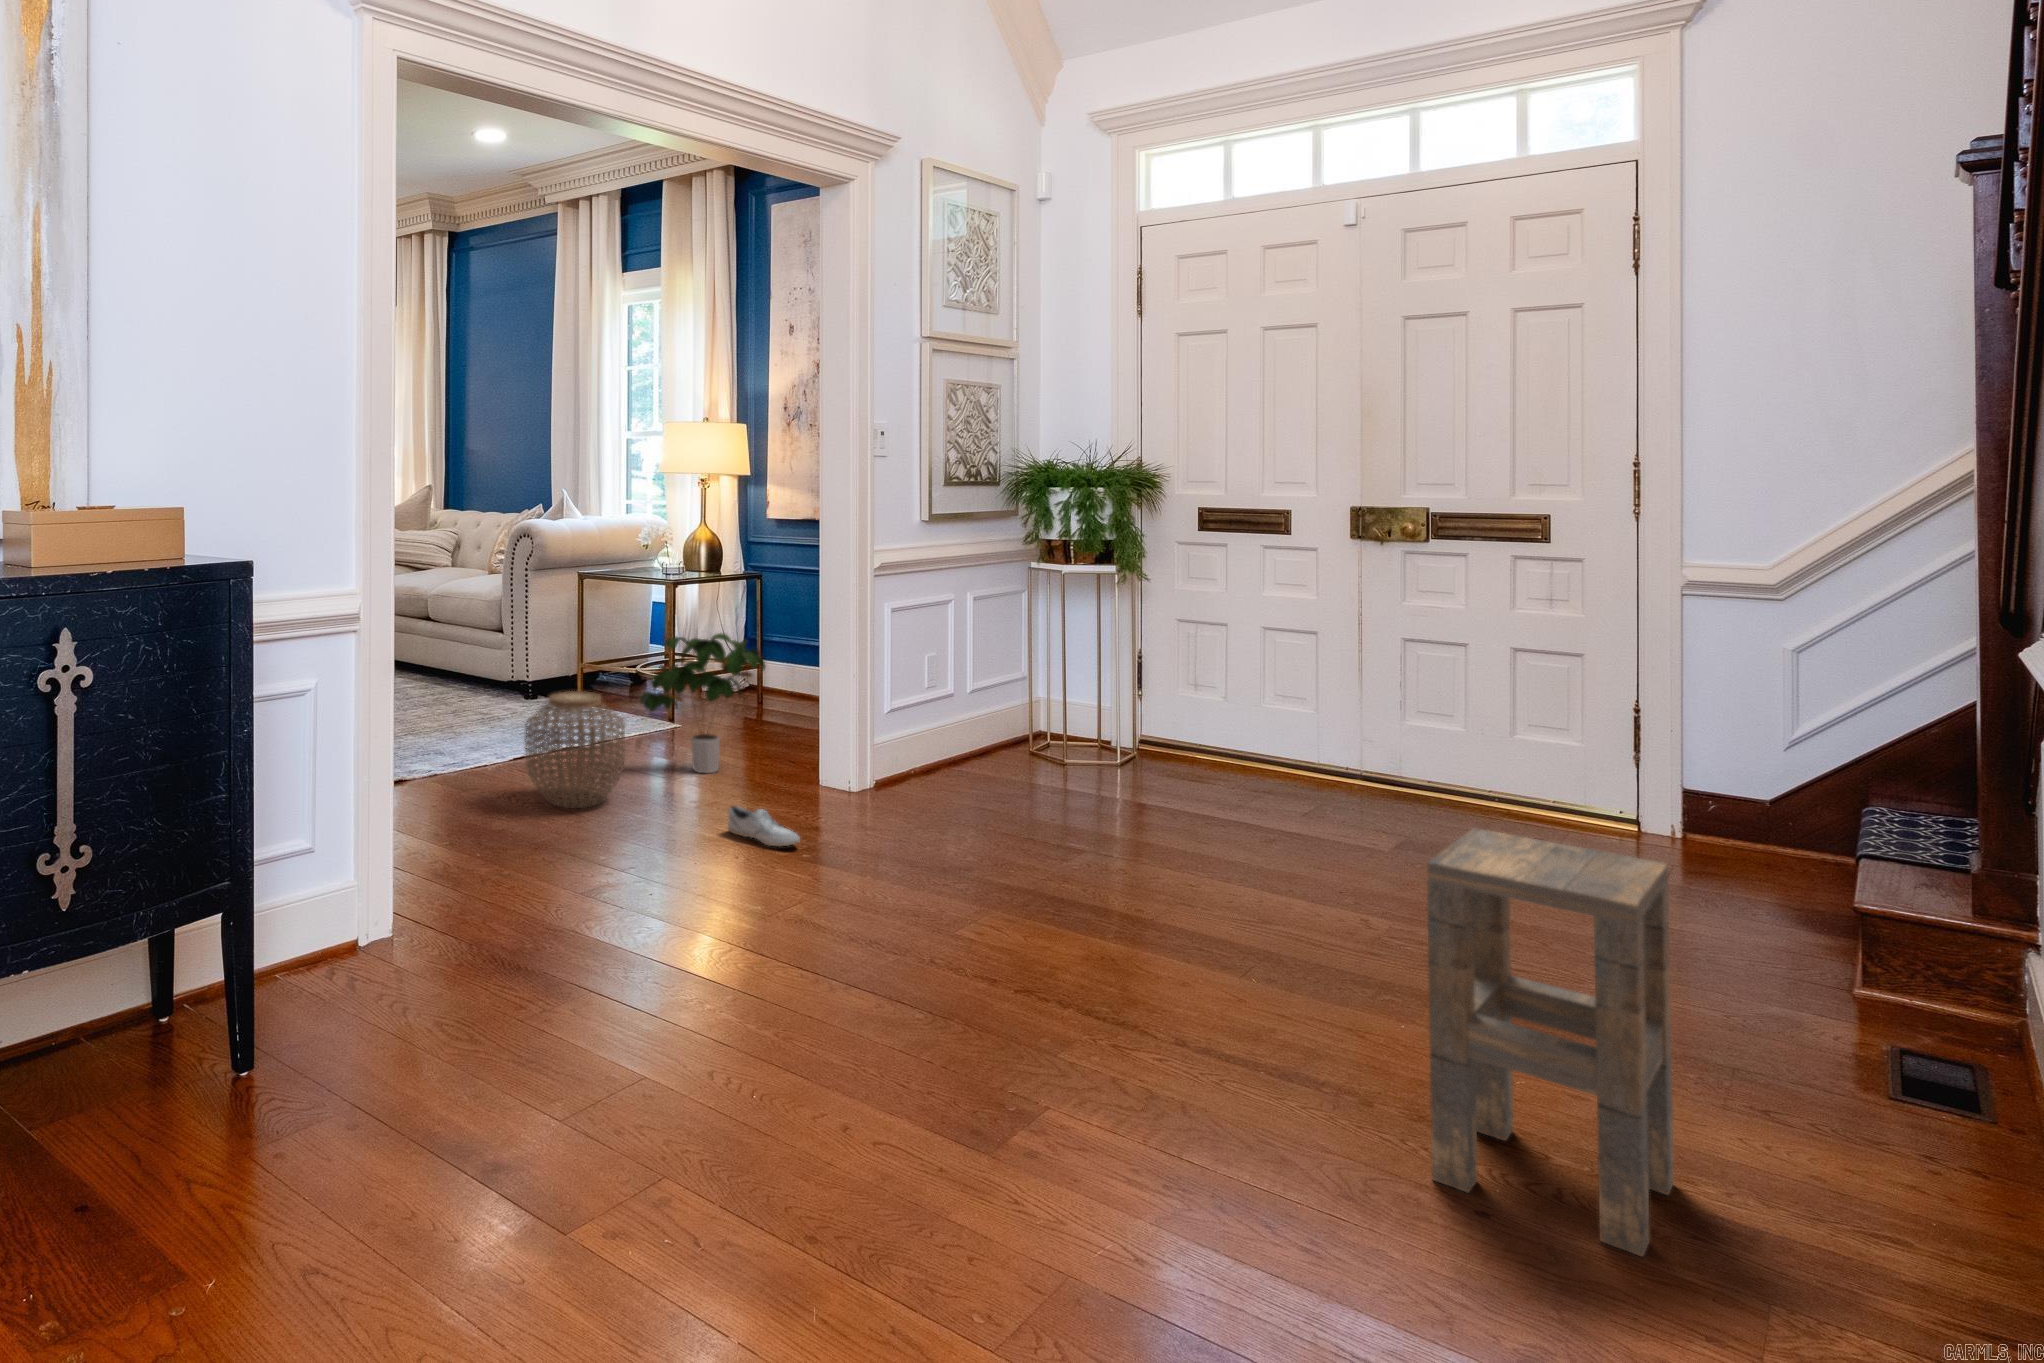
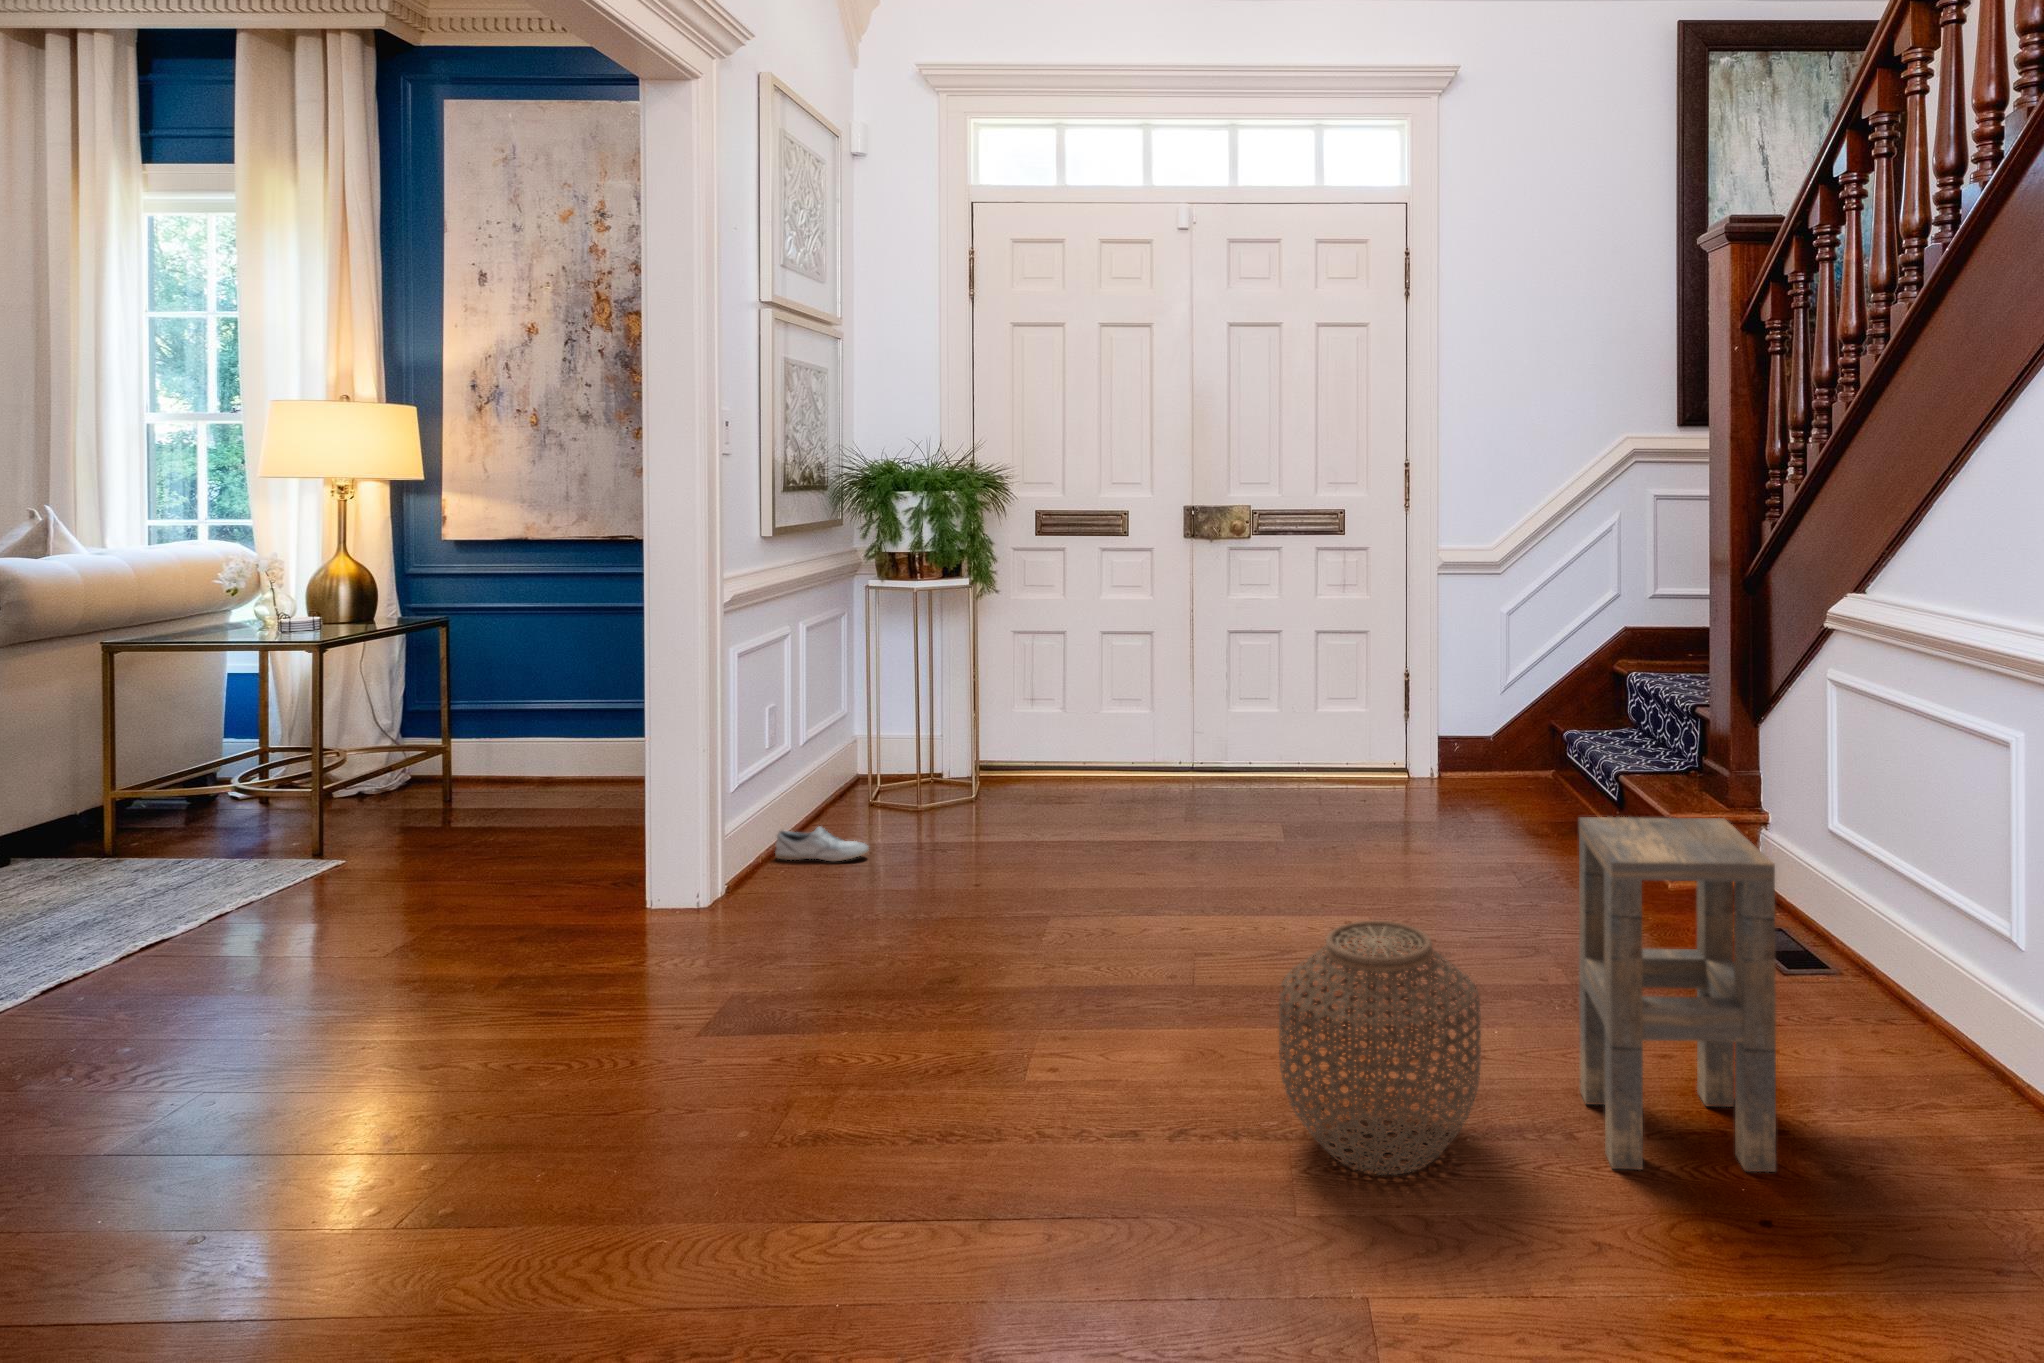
potted plant: present [640,633,765,773] -> none [334,718,545,931]
woven basket: present [525,691,625,808] -> present [1279,921,1481,1174]
shoe: present [728,806,800,846] -> present [775,827,869,861]

